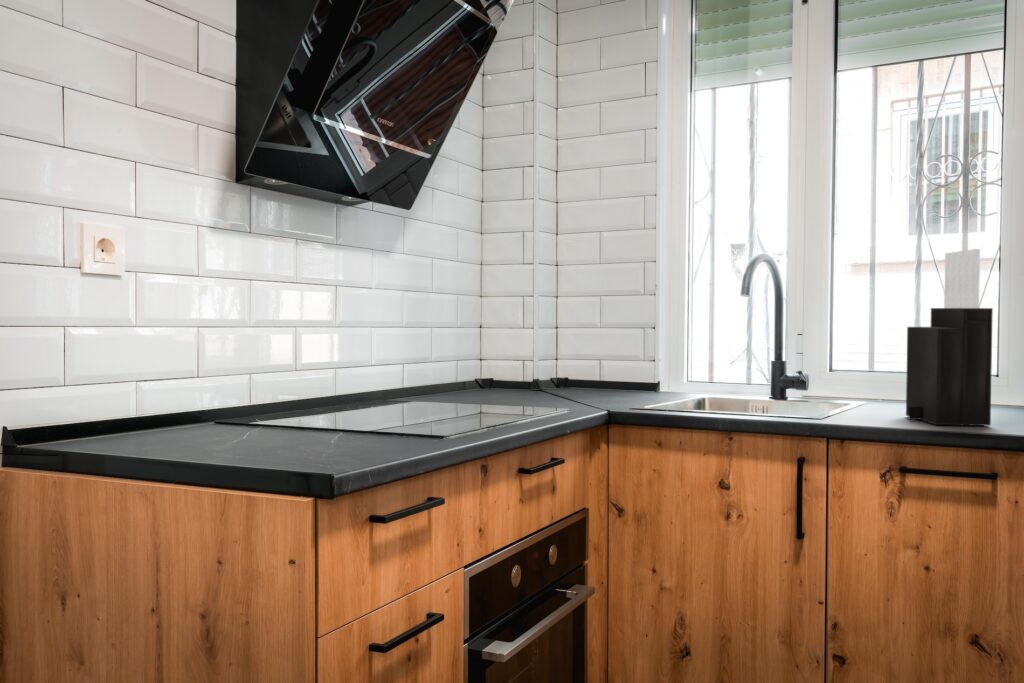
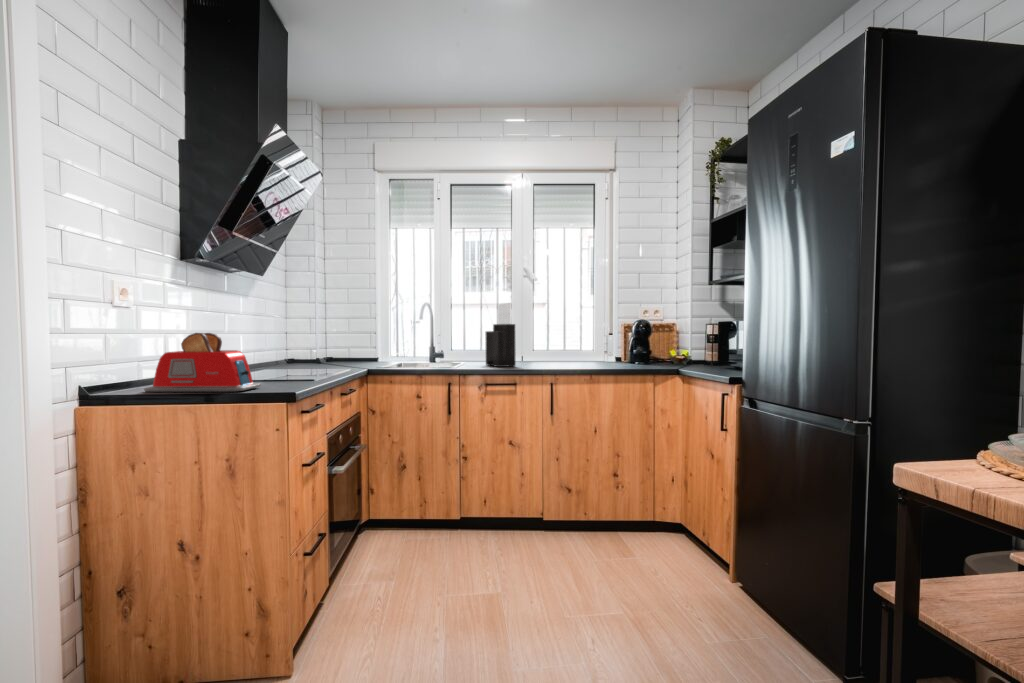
toaster: none [89,325,295,460] -> present [144,333,261,392]

